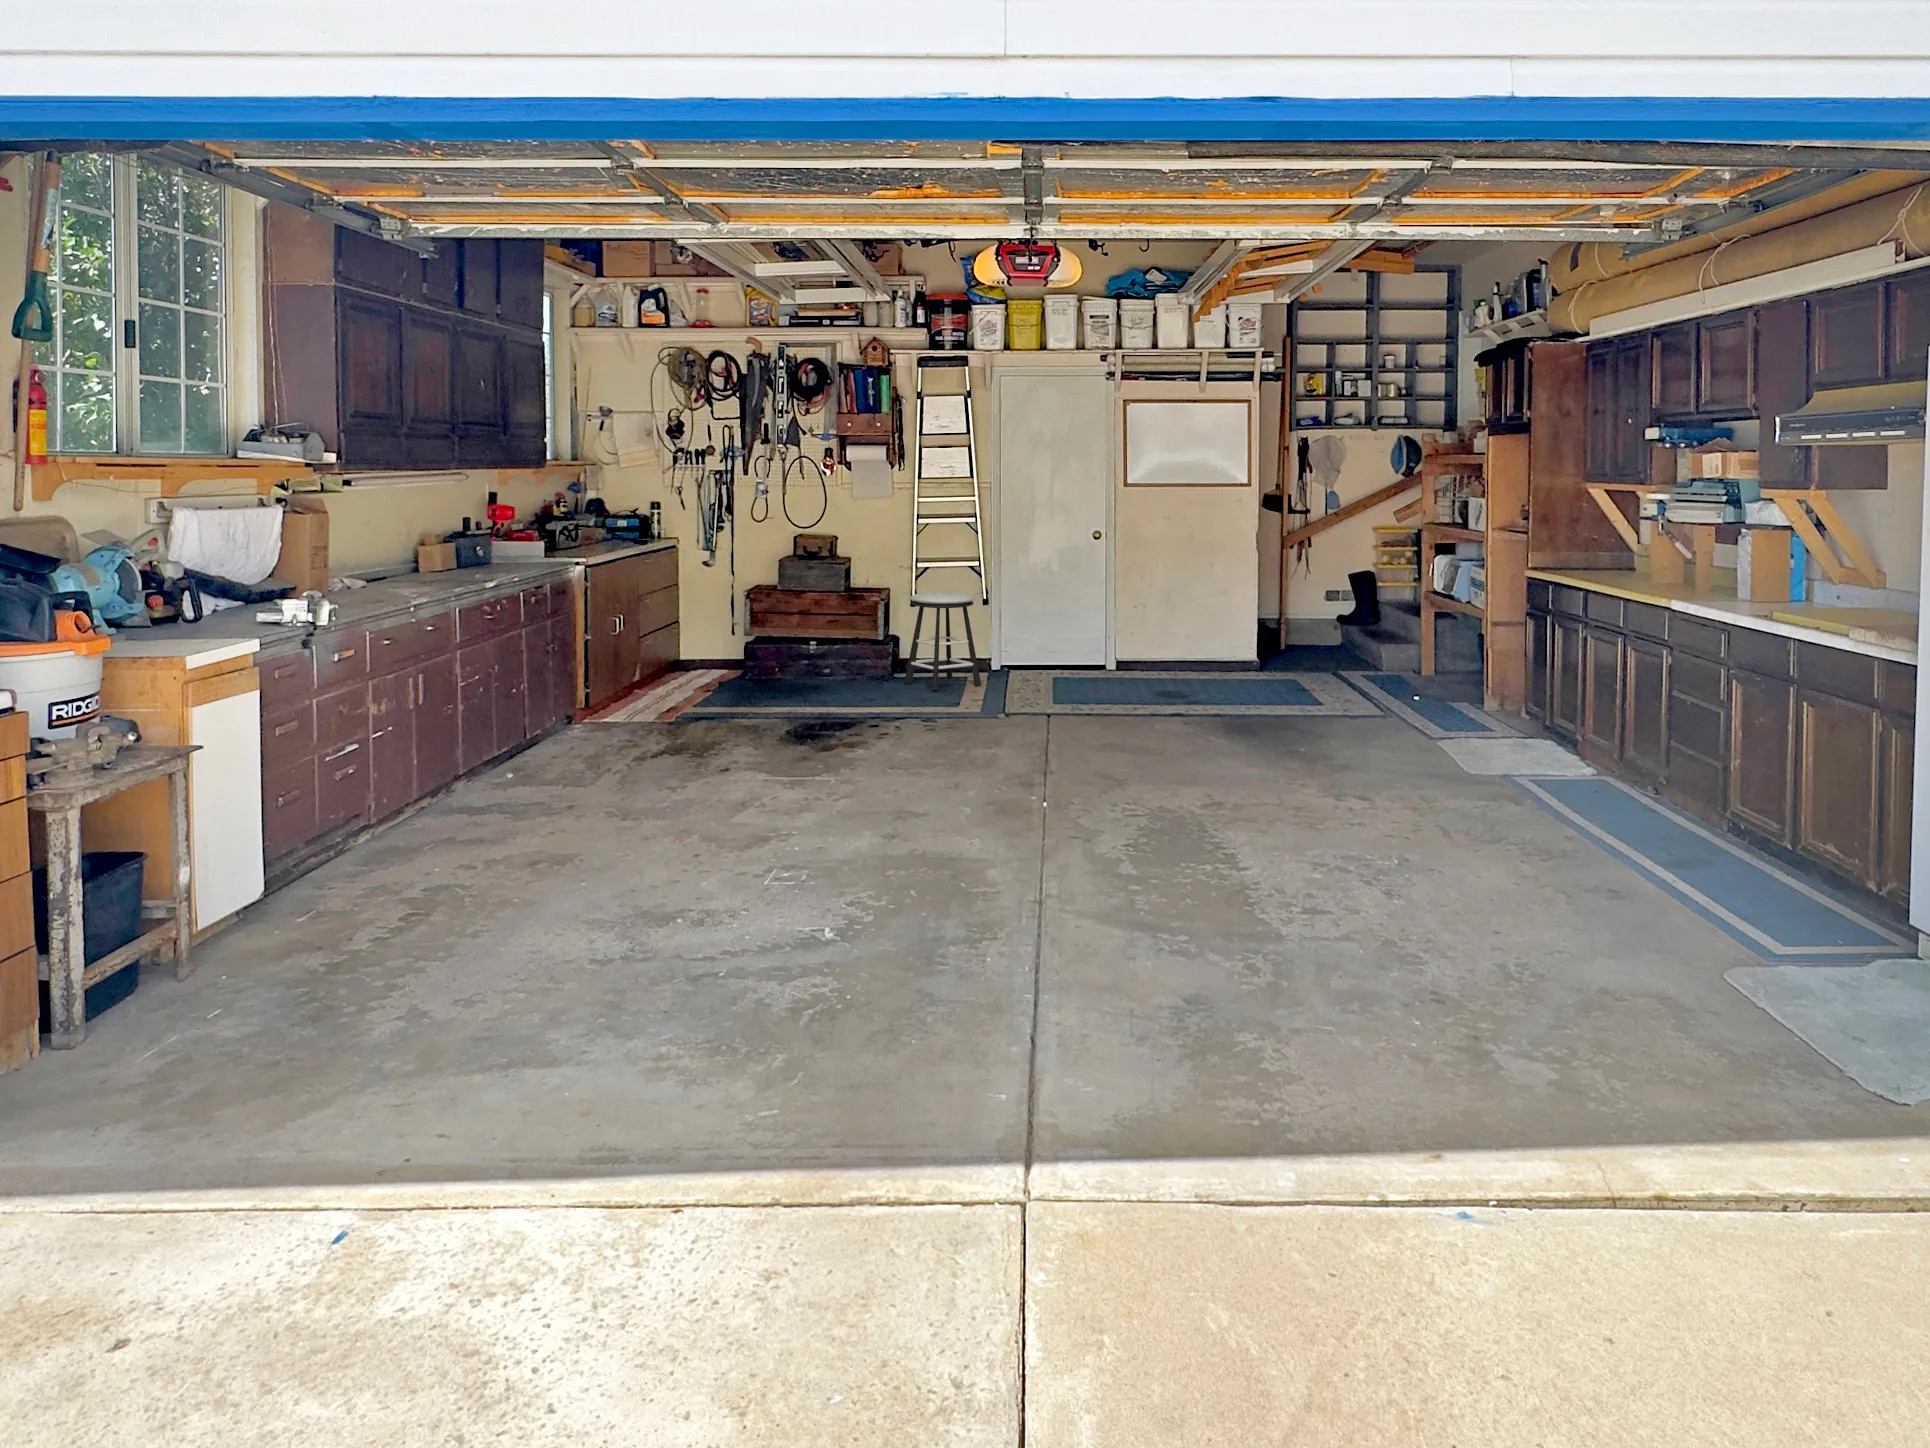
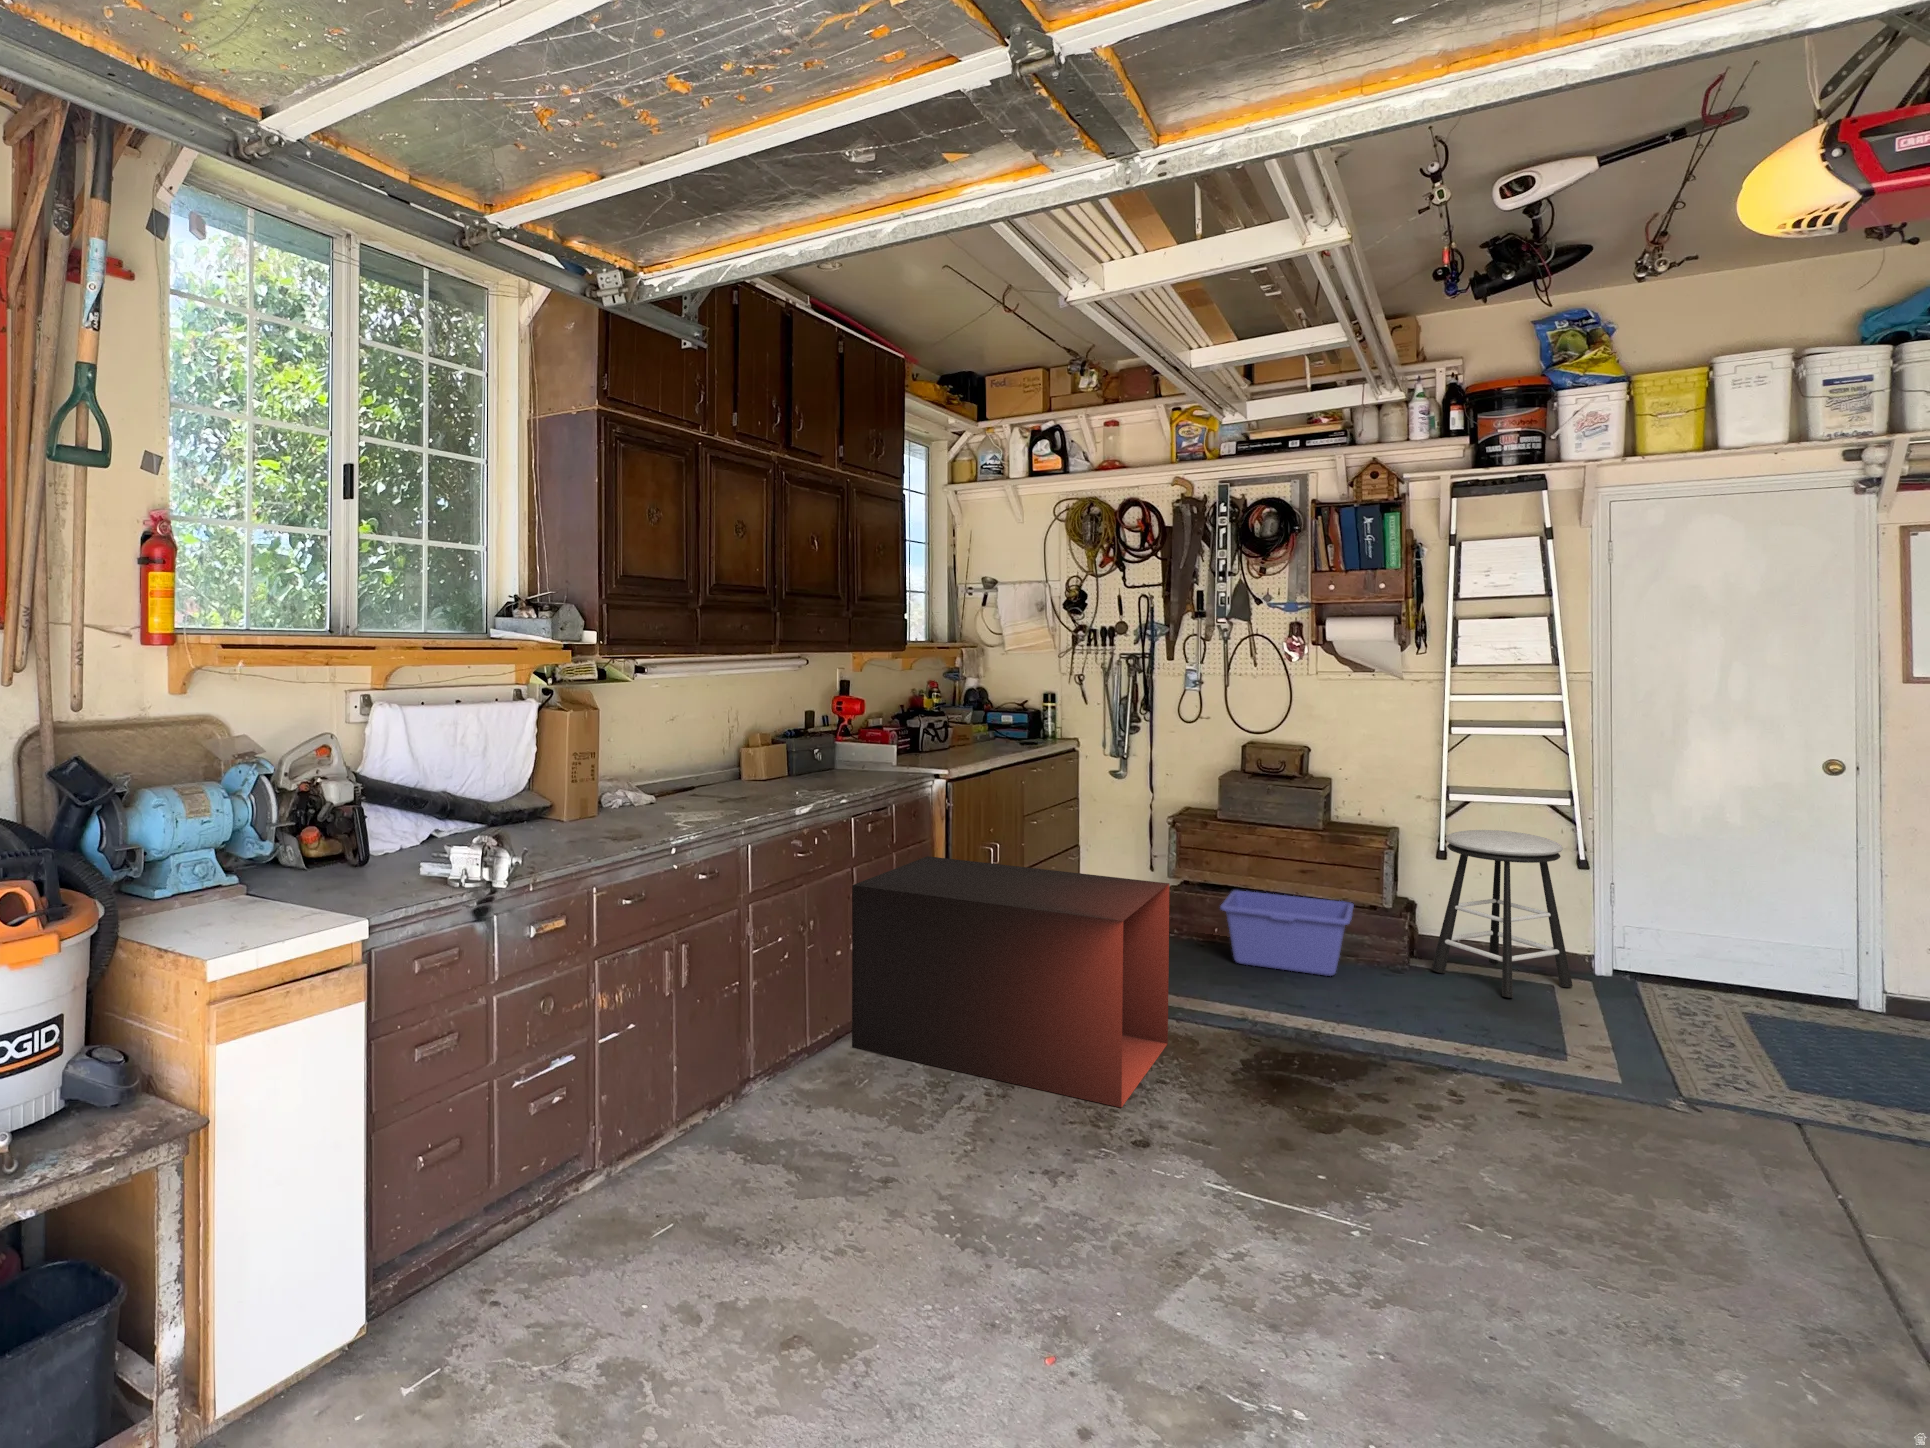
storage cabinet: none [523,613,715,729] -> present [852,856,1170,1107]
storage bin: none [768,640,859,687] -> present [1220,890,1354,976]

